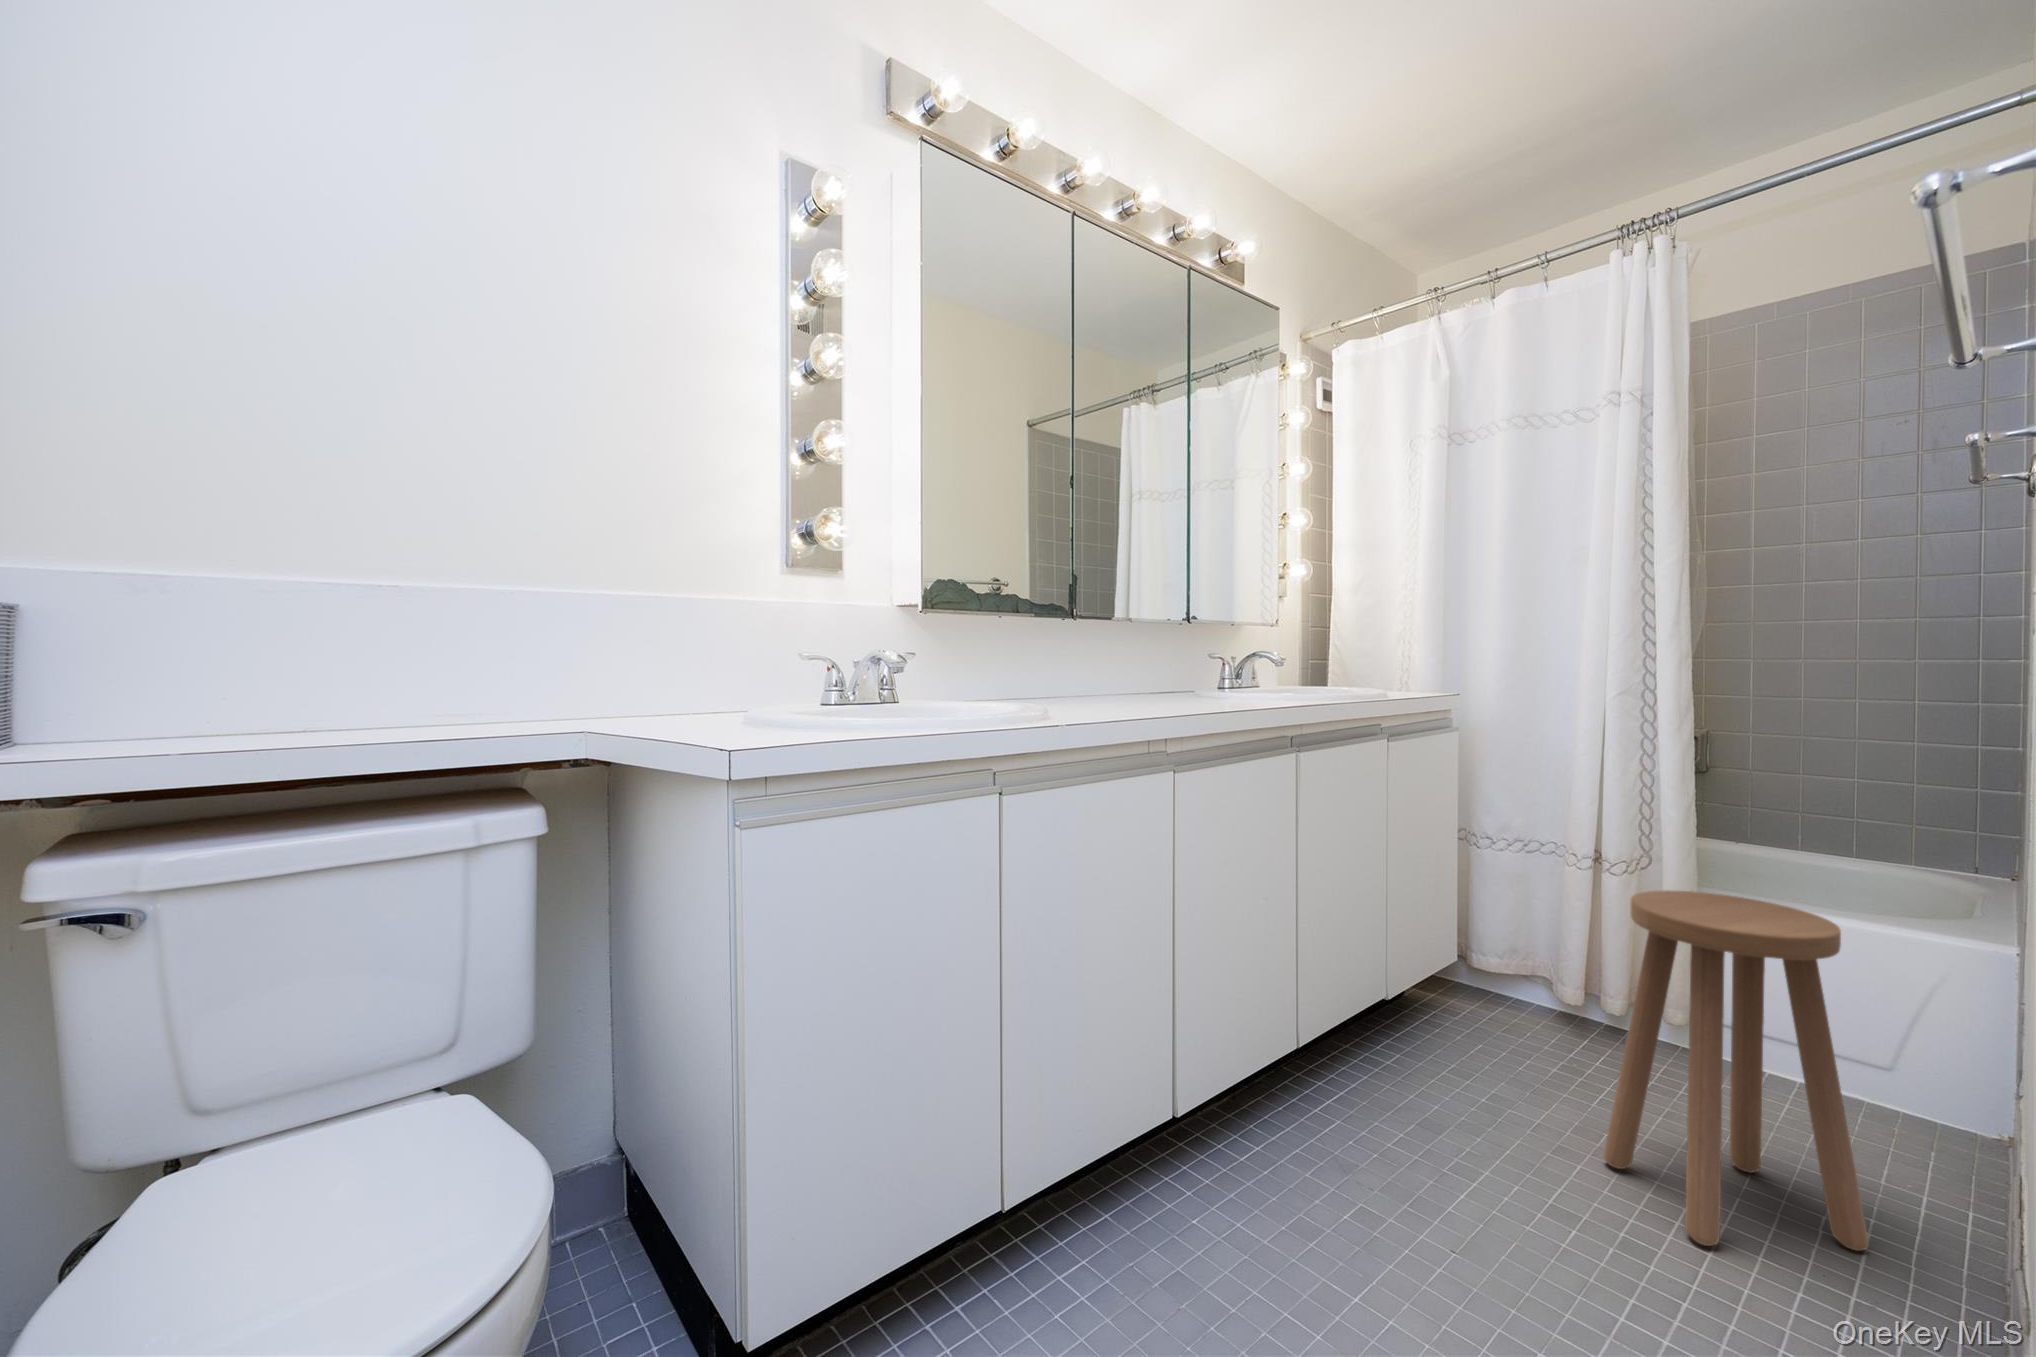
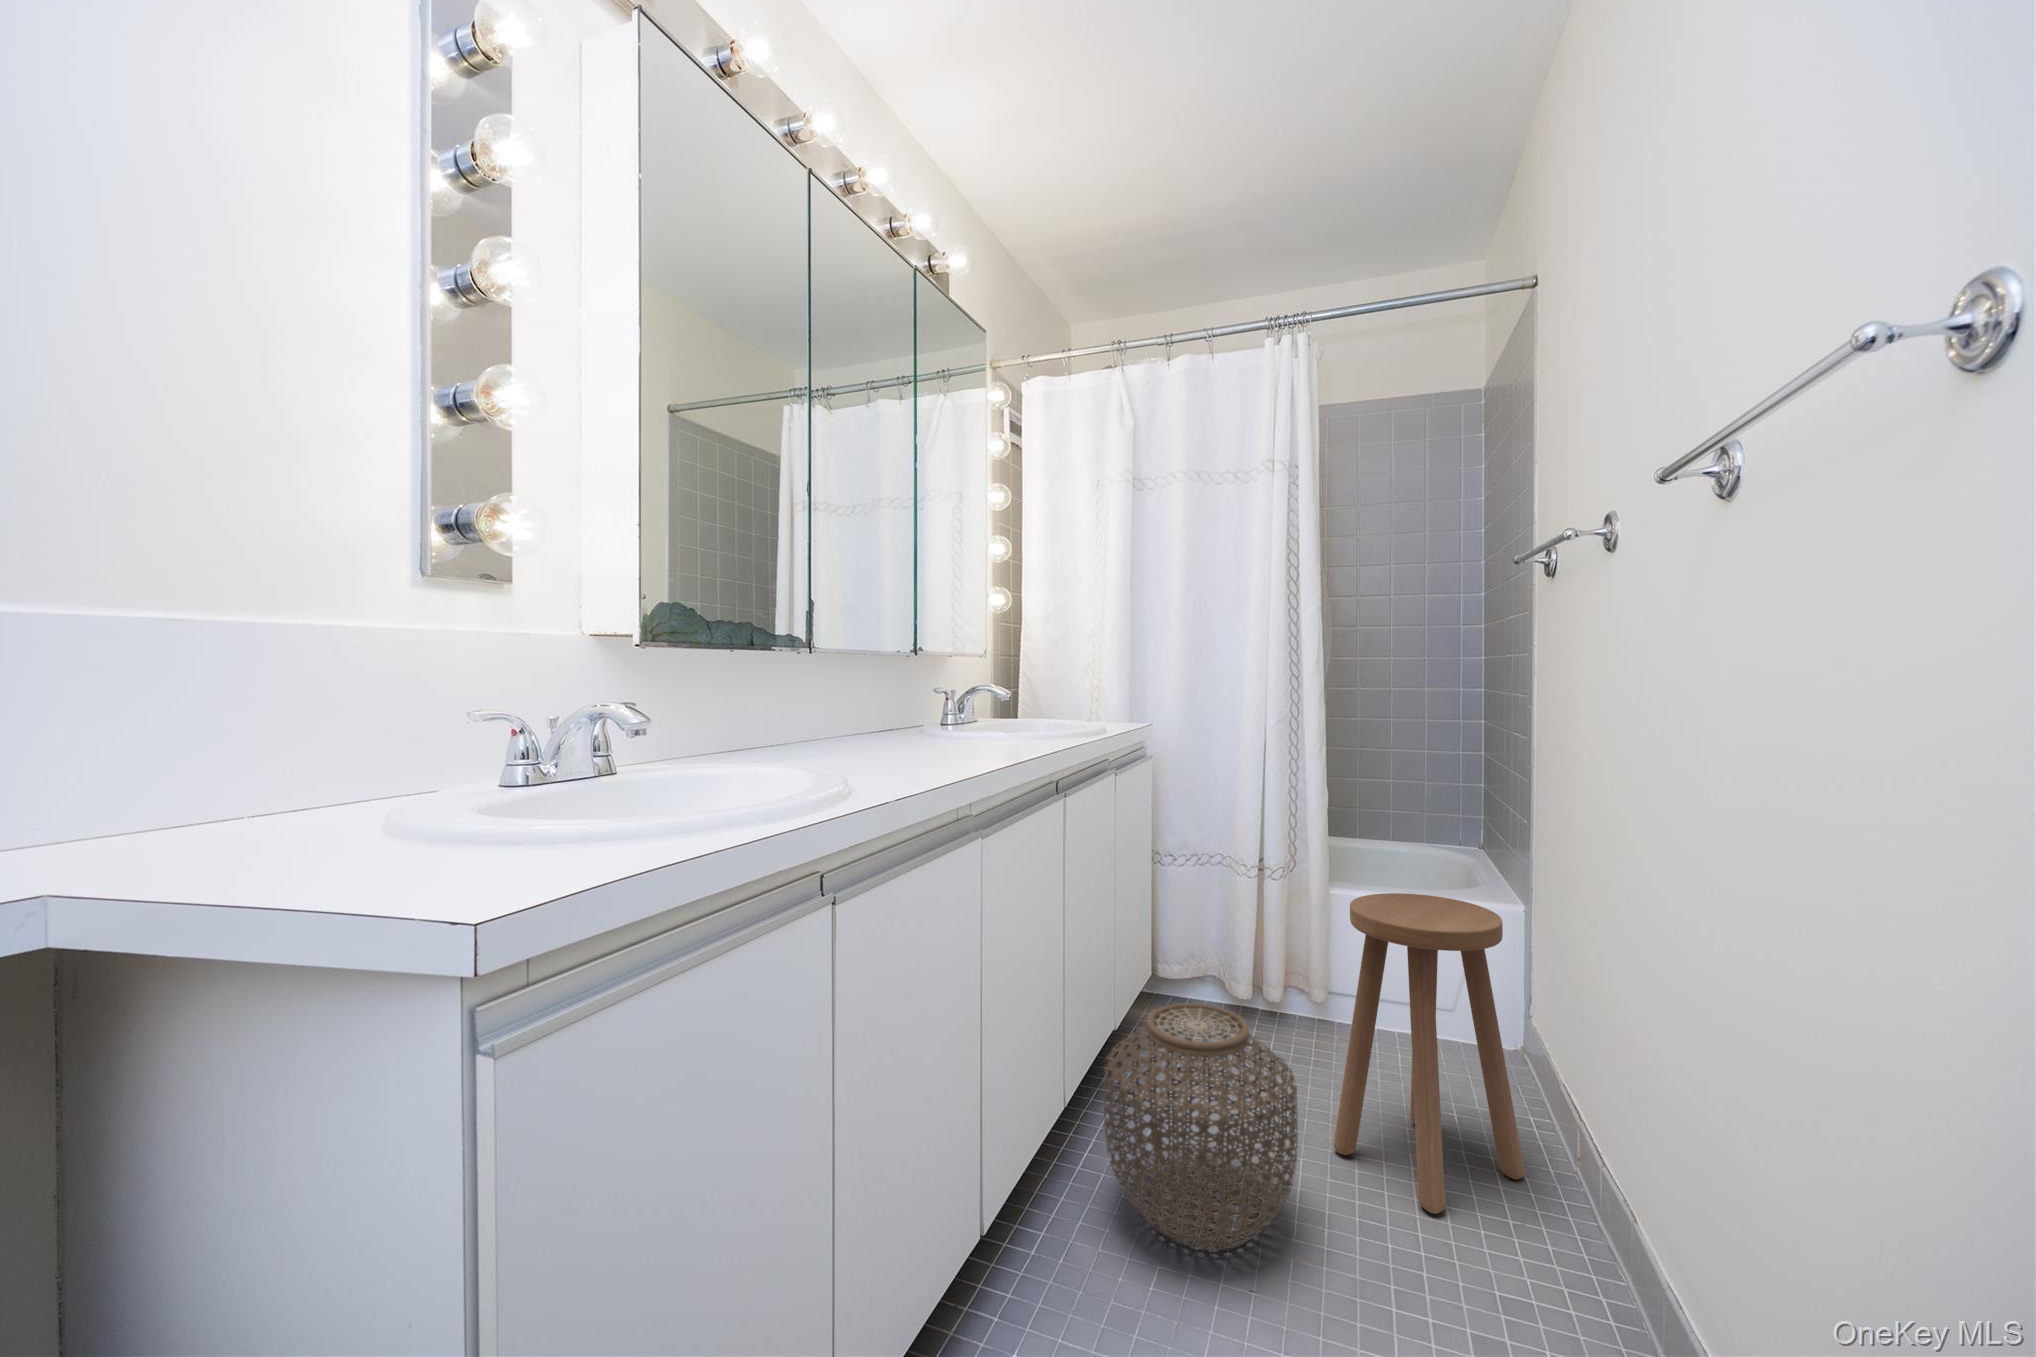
woven basket: none [1312,963,1518,1203] -> present [1104,1003,1298,1250]

